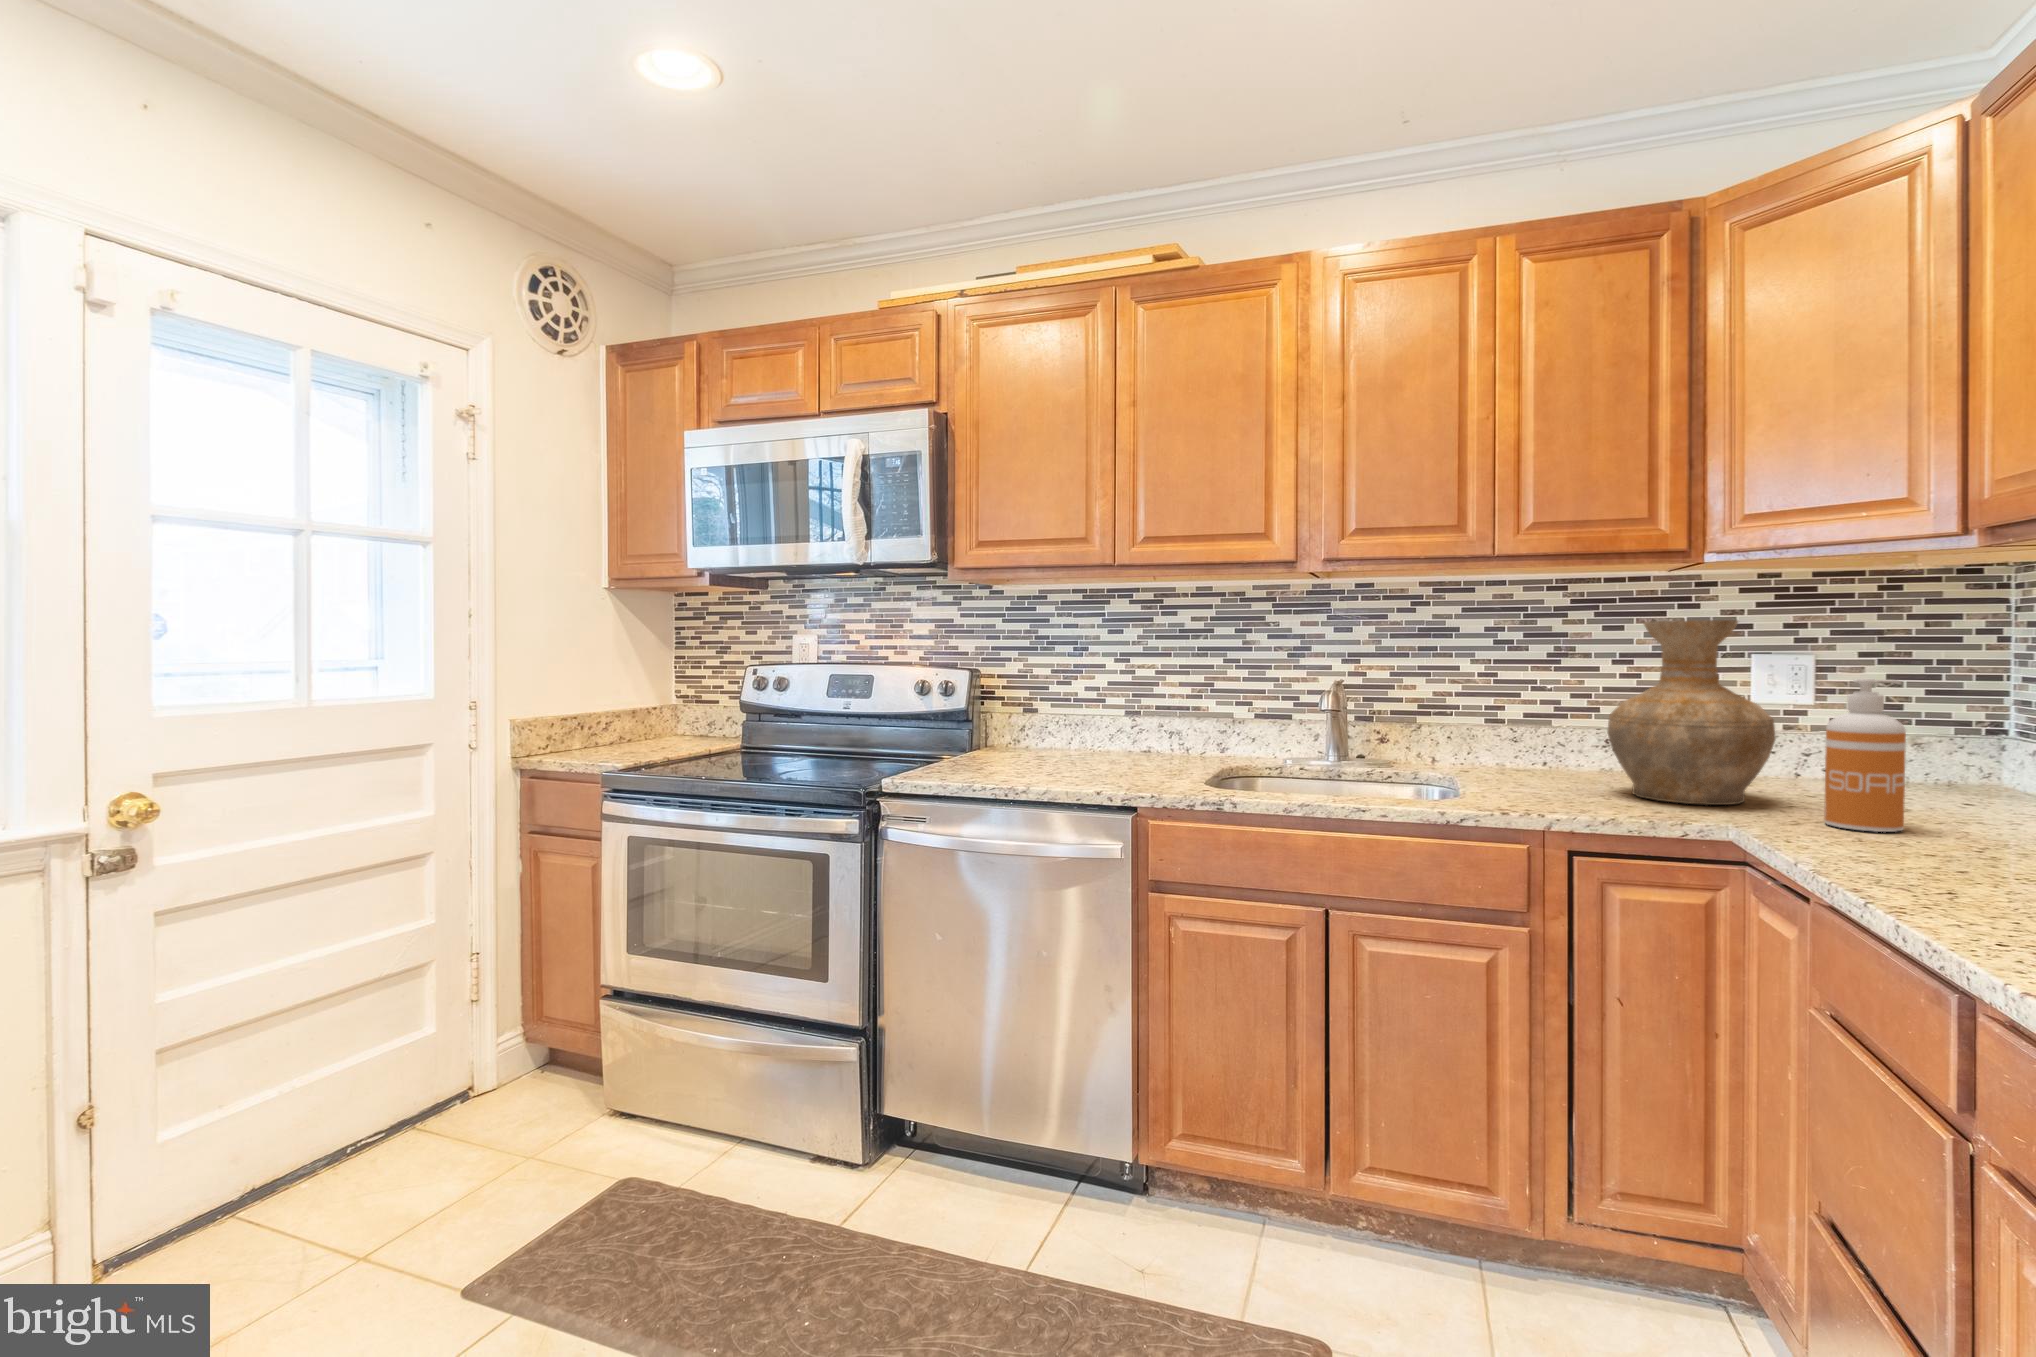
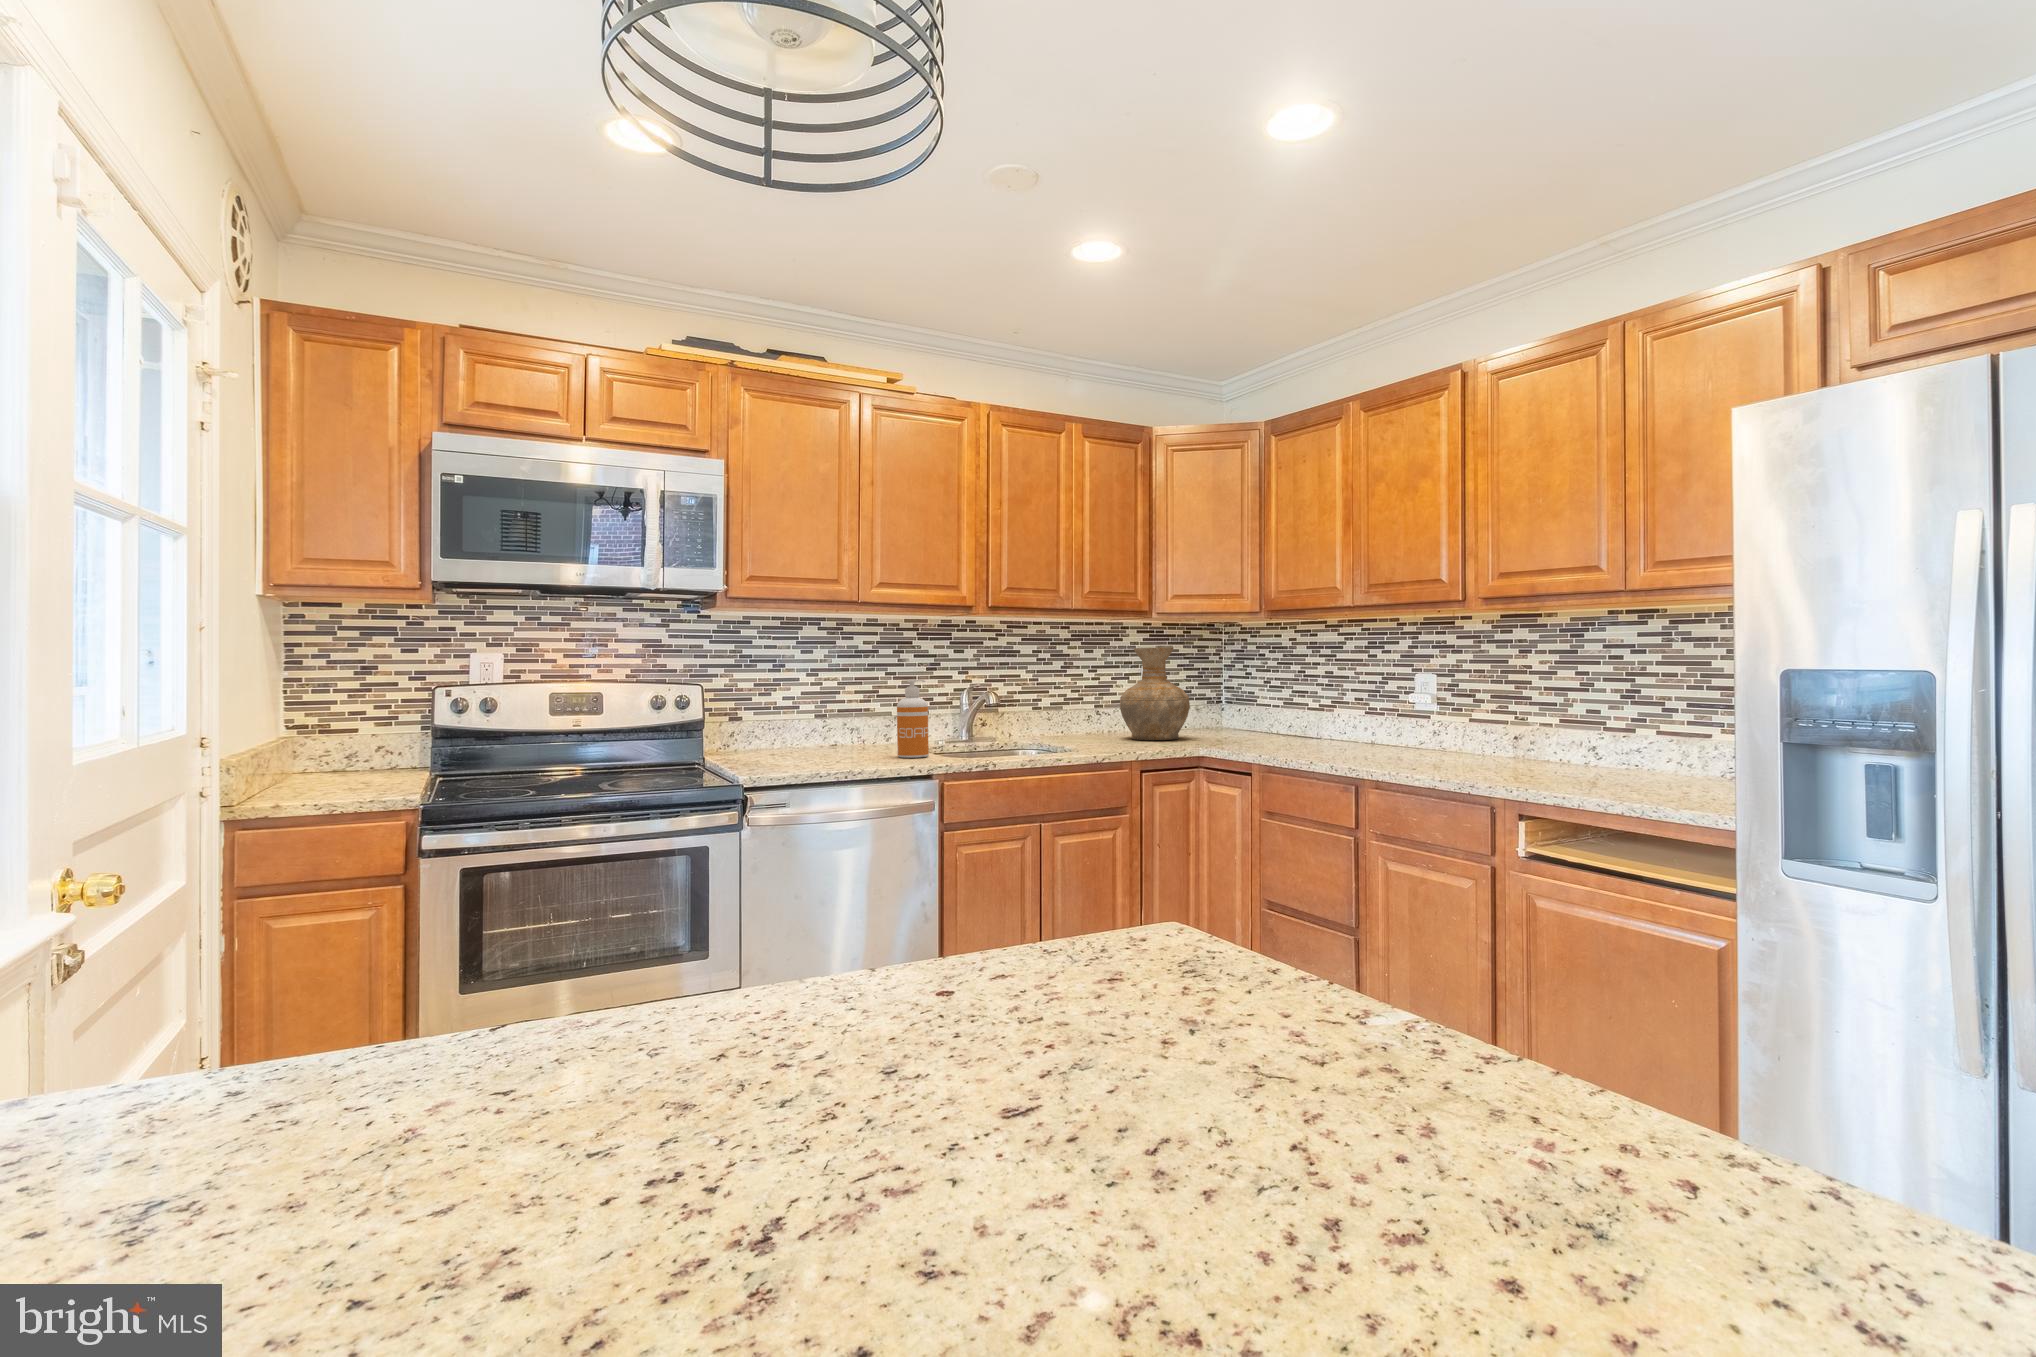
soap dispenser: present [1824,678,1906,832] -> present [897,680,929,758]

